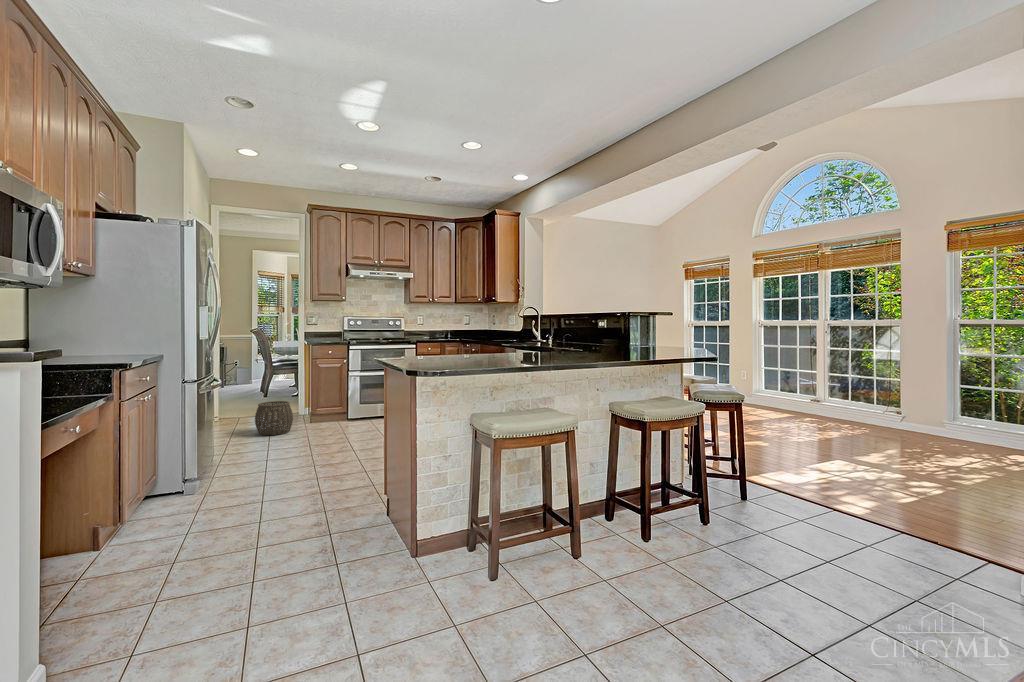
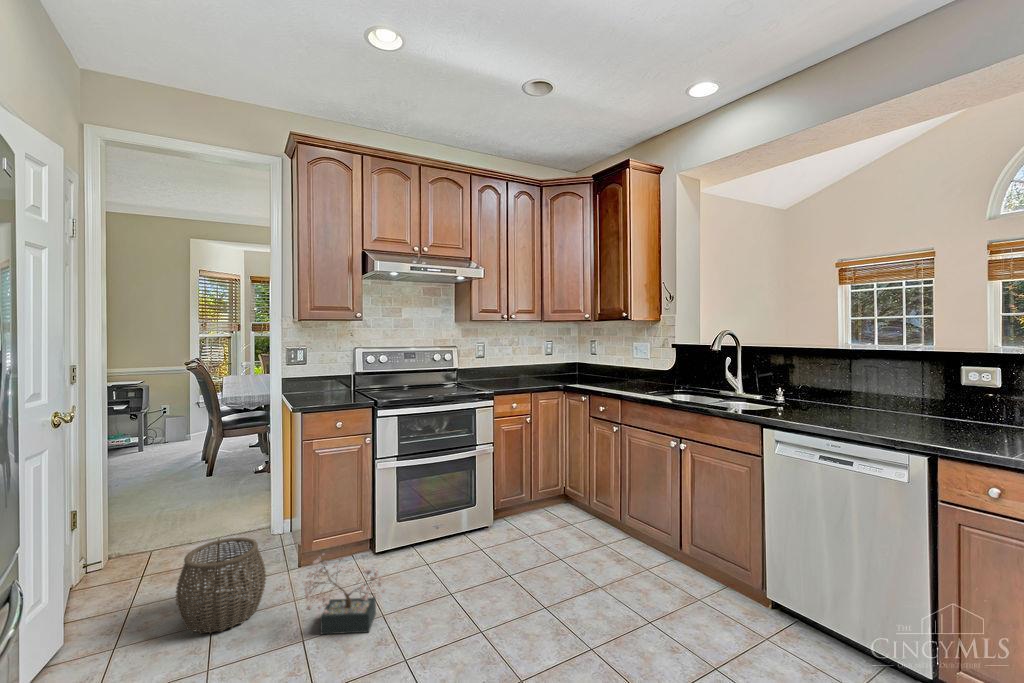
decorative plant: none [307,405,345,437] -> present [303,553,385,634]

